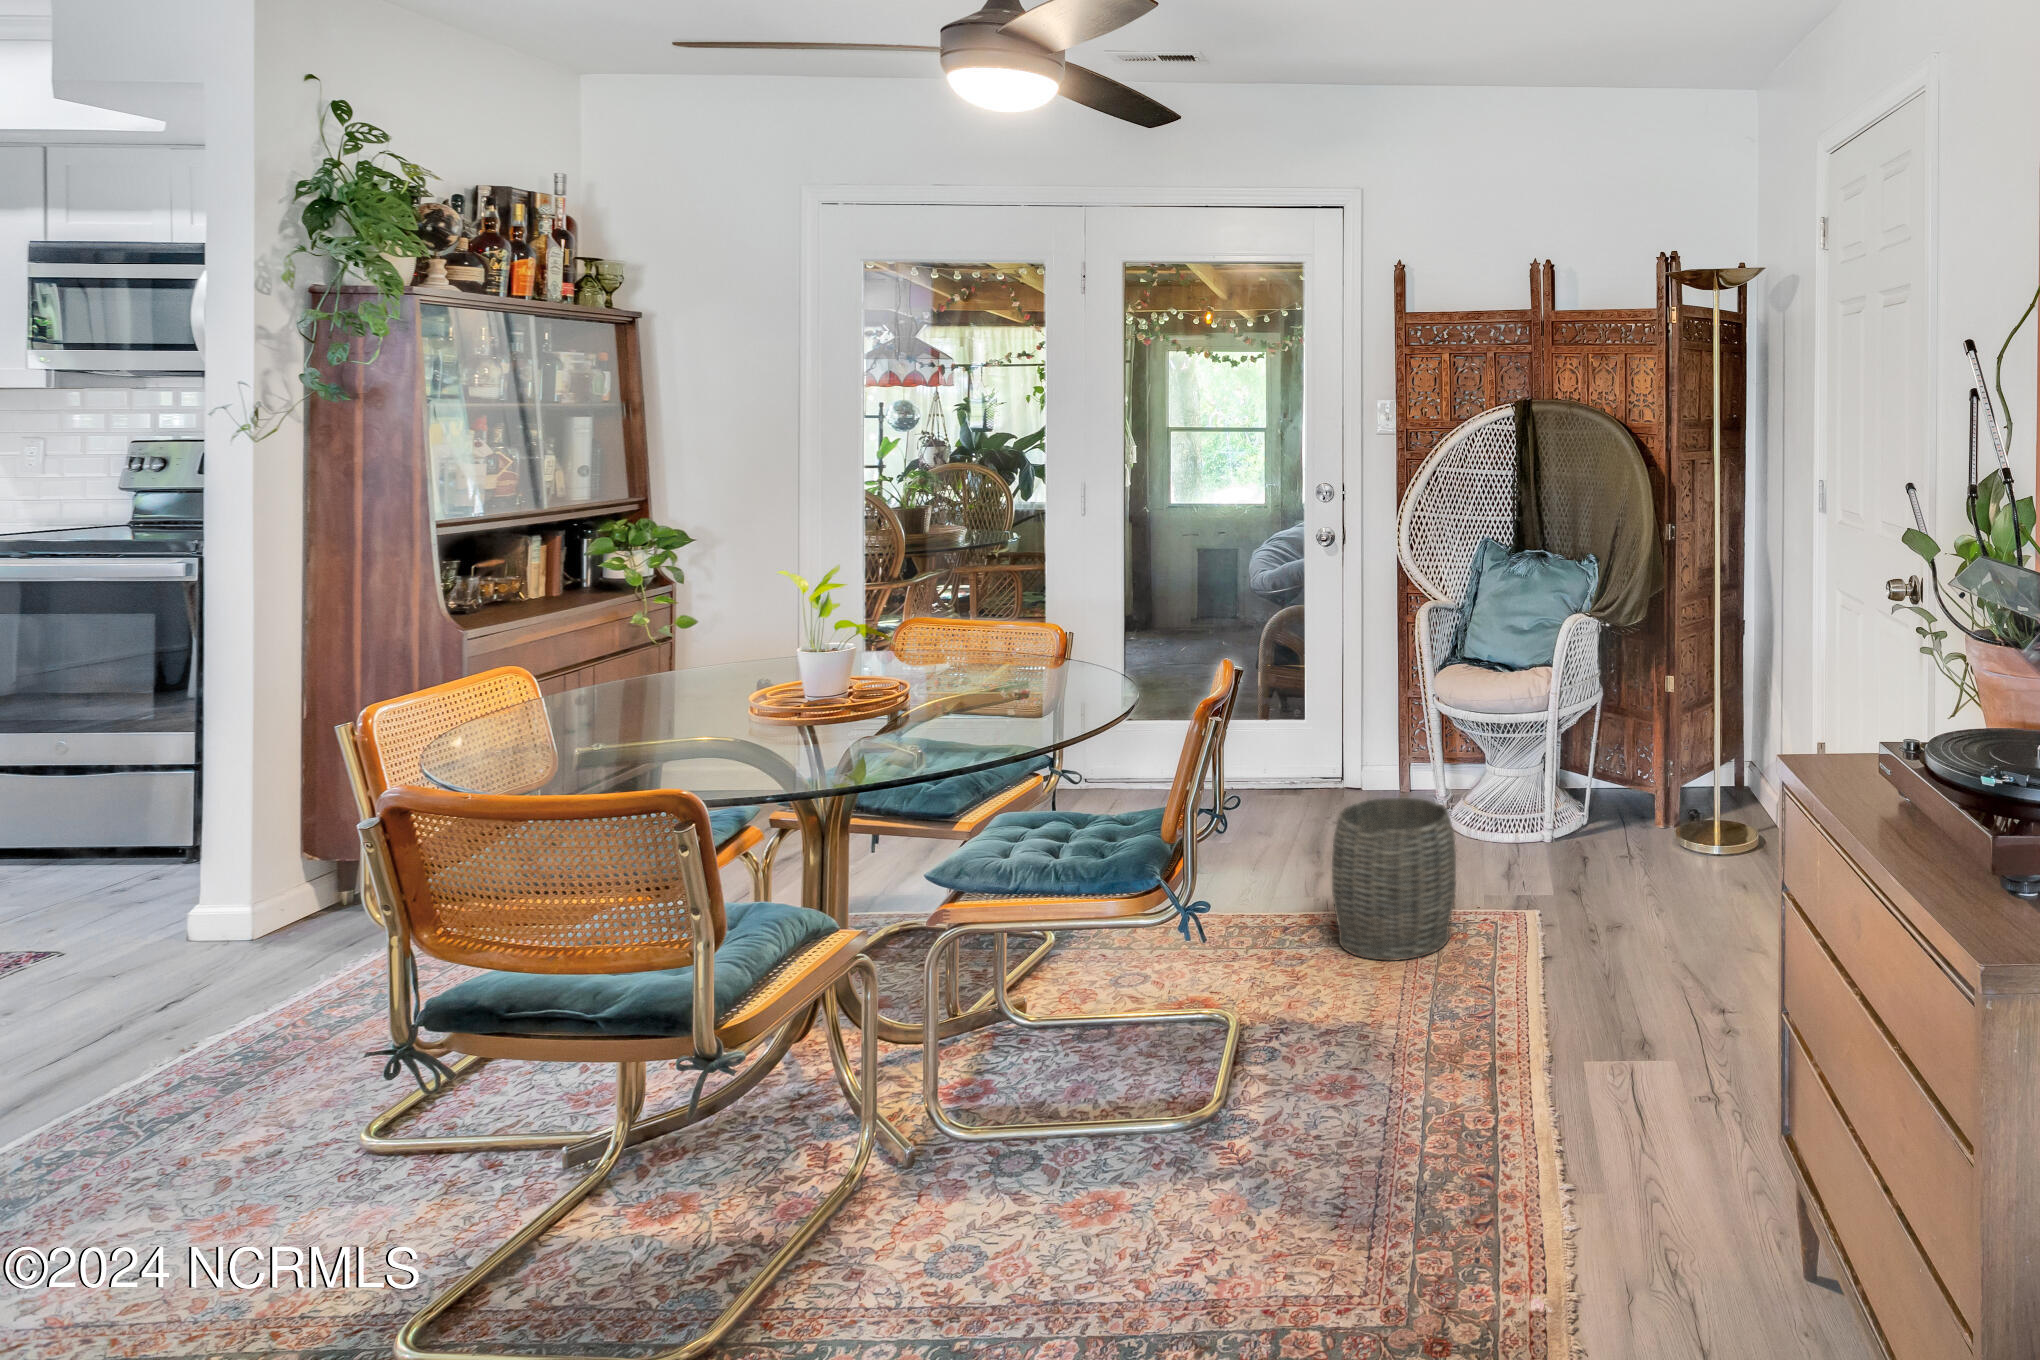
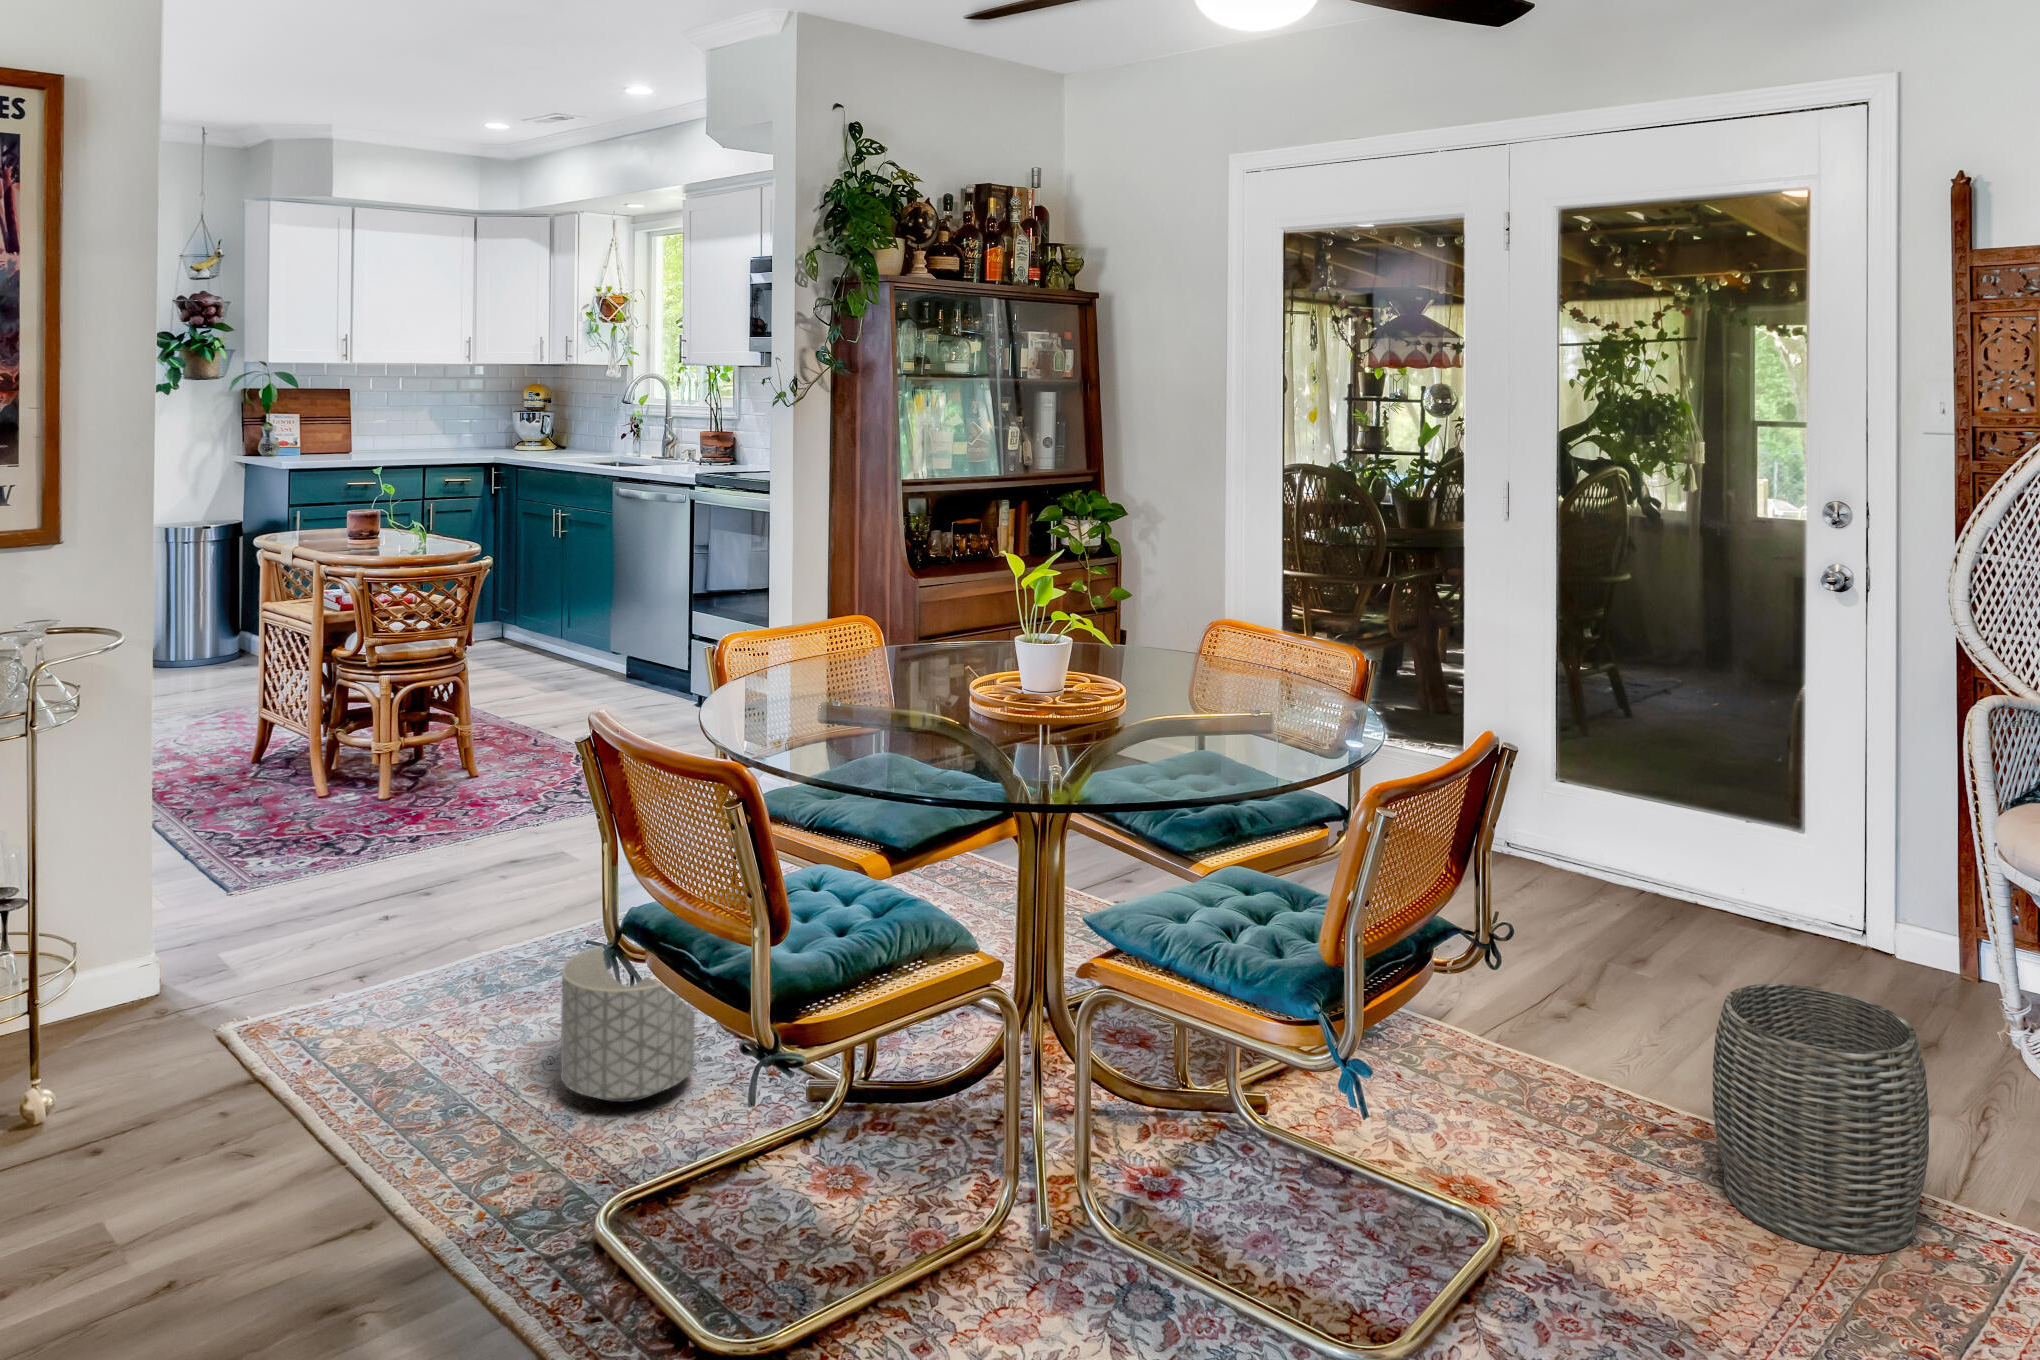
planter: none [204,1052,406,1256] -> present [561,946,695,1102]

